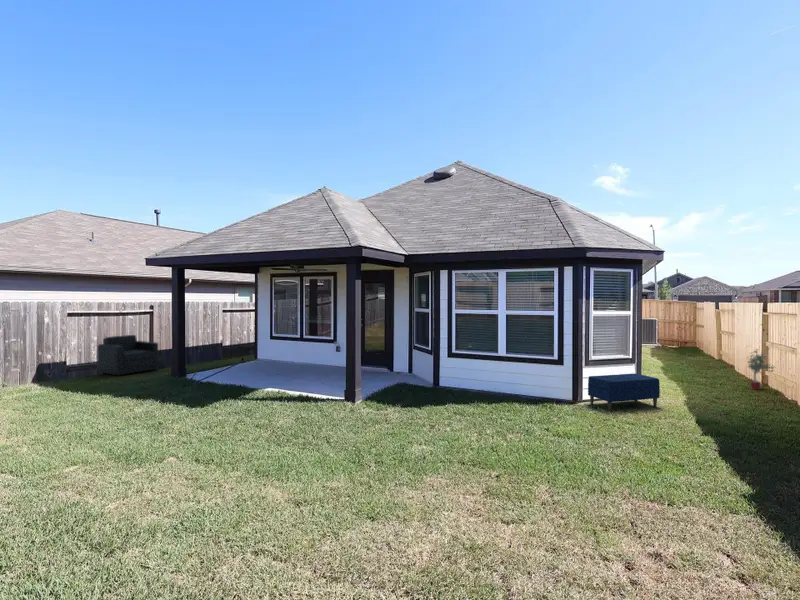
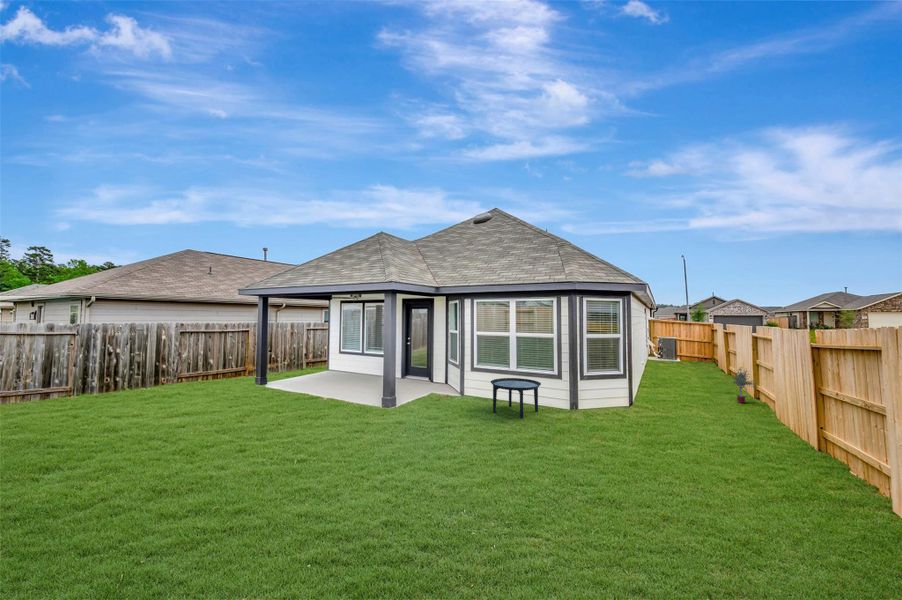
armchair: present [97,335,158,376] -> none [202,350,249,382]
round table: none [479,365,542,413] -> present [491,378,541,418]
bench: present [588,373,660,411] -> none [582,387,643,419]

